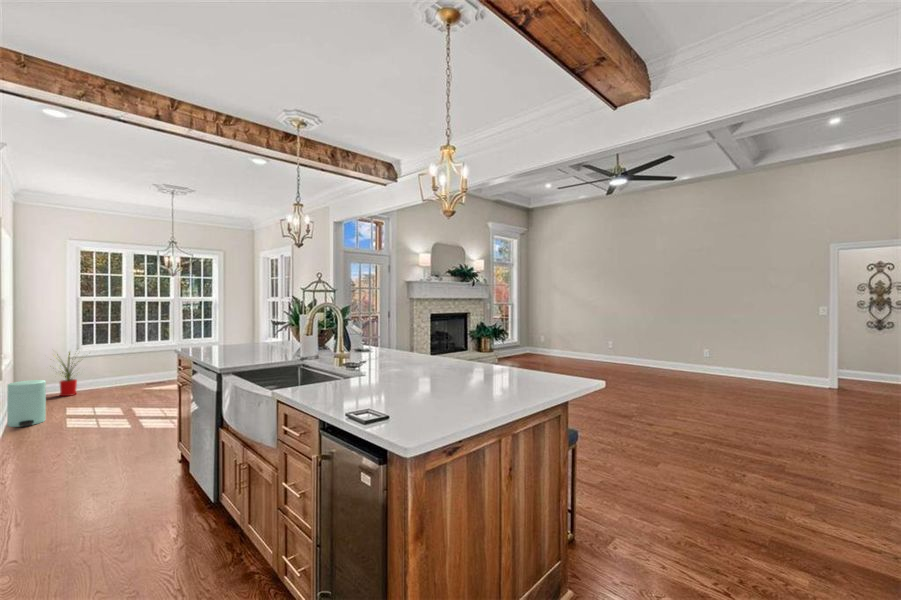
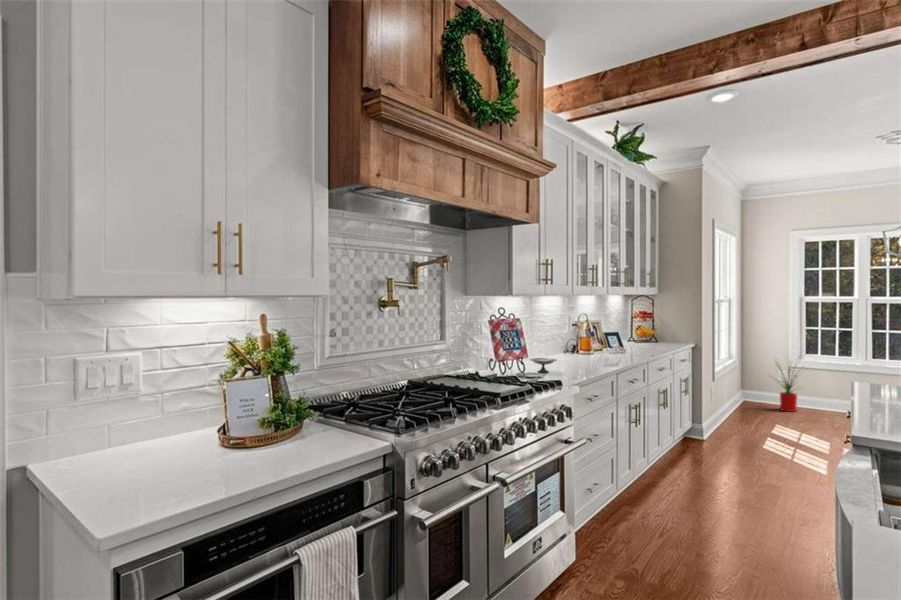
trash can: present [7,380,46,427] -> none [719,386,751,434]

